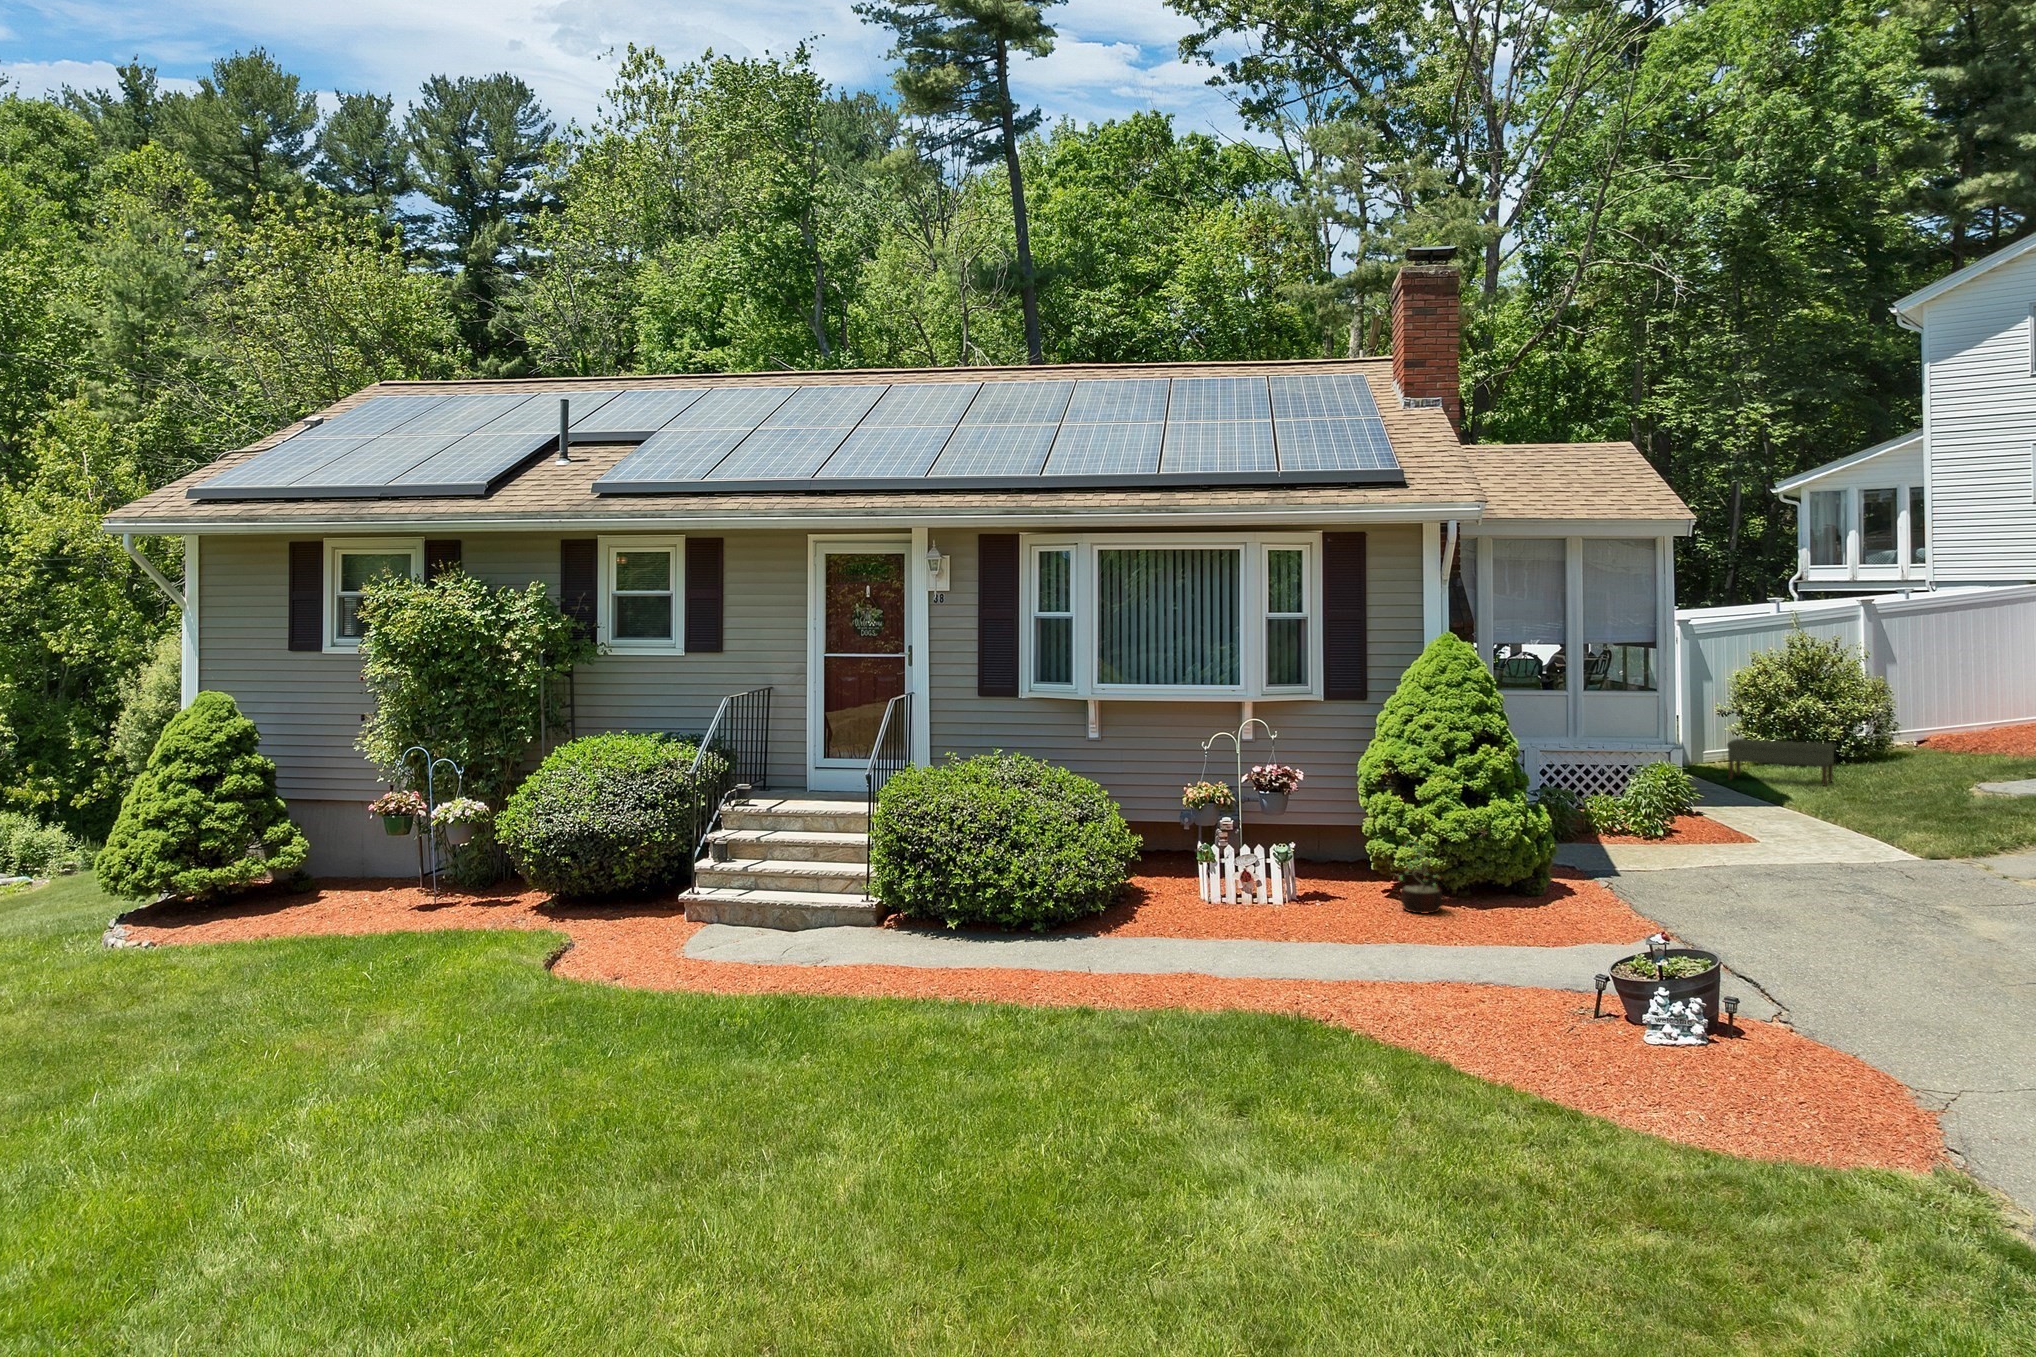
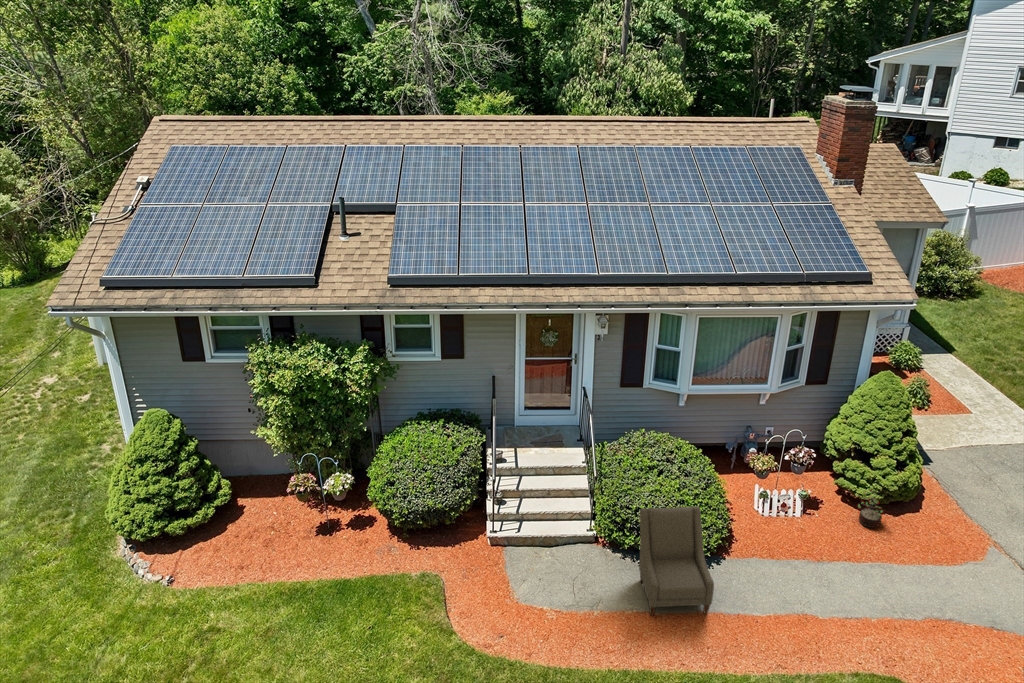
bench: present [1727,739,1835,786] -> none [942,304,1001,337]
chair: none [906,790,1034,967] -> present [639,506,714,616]

